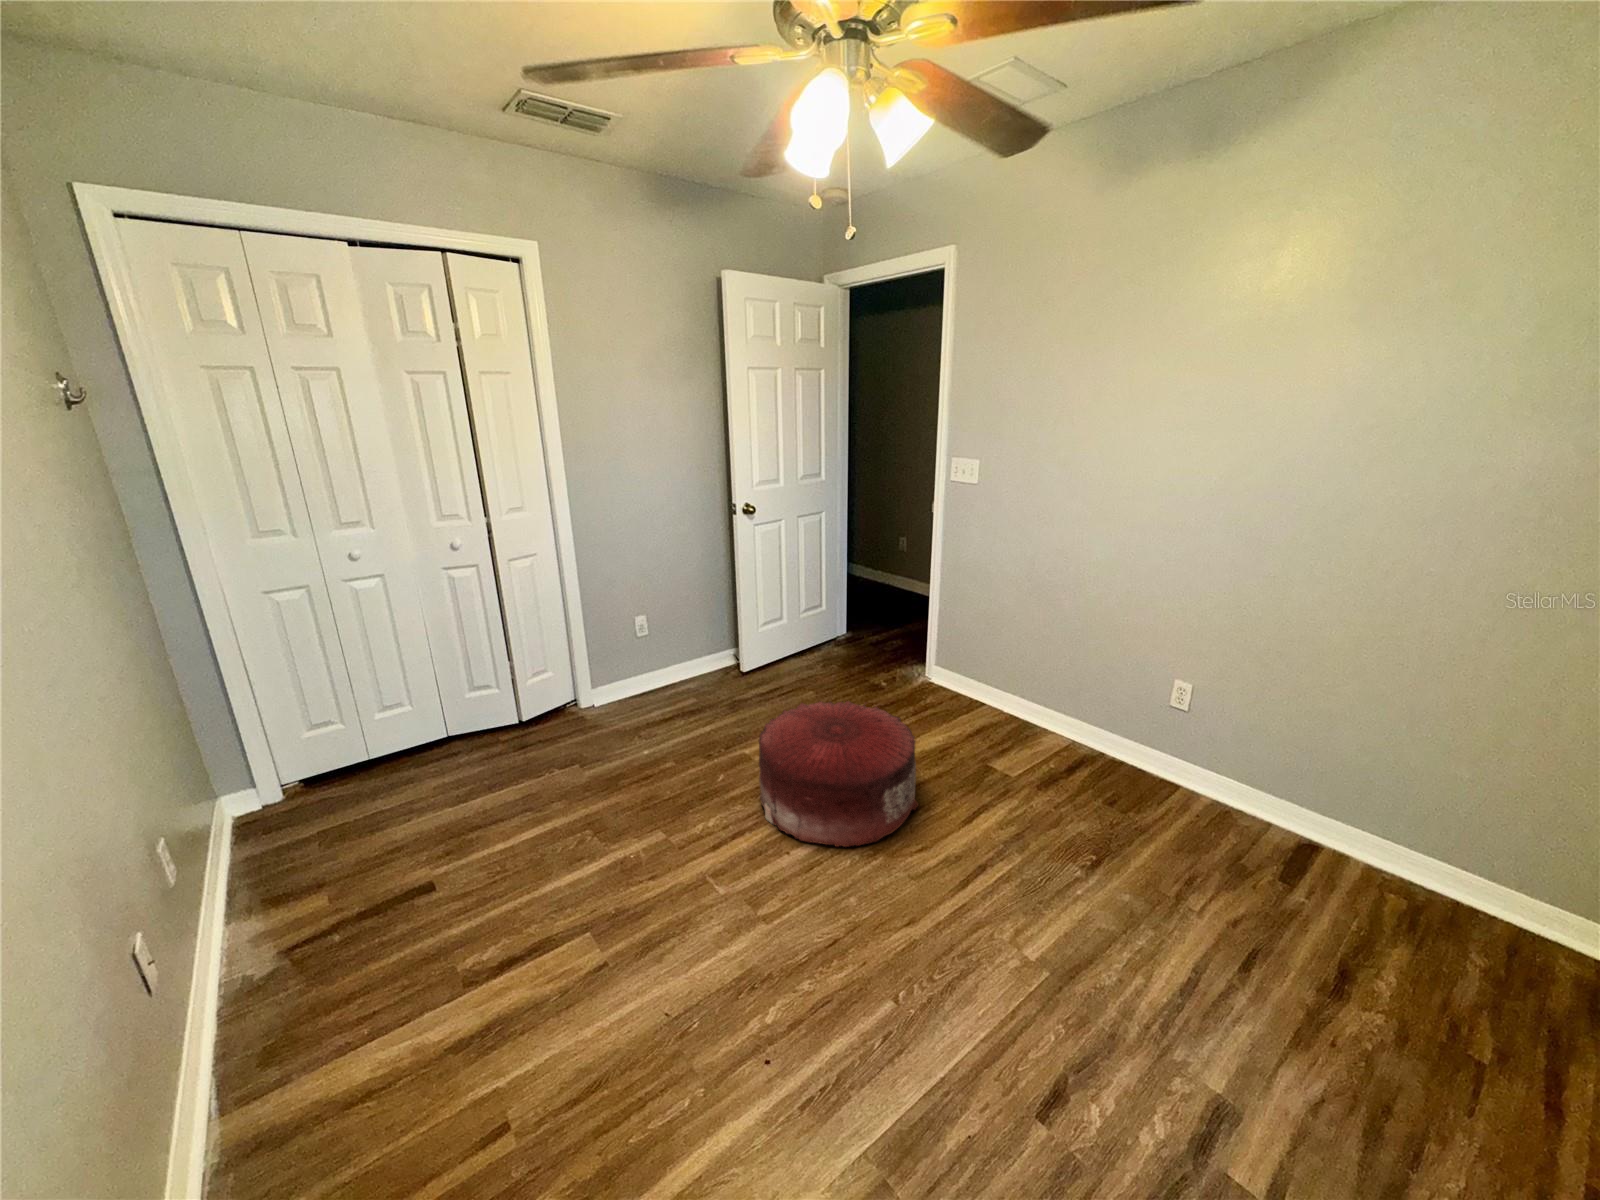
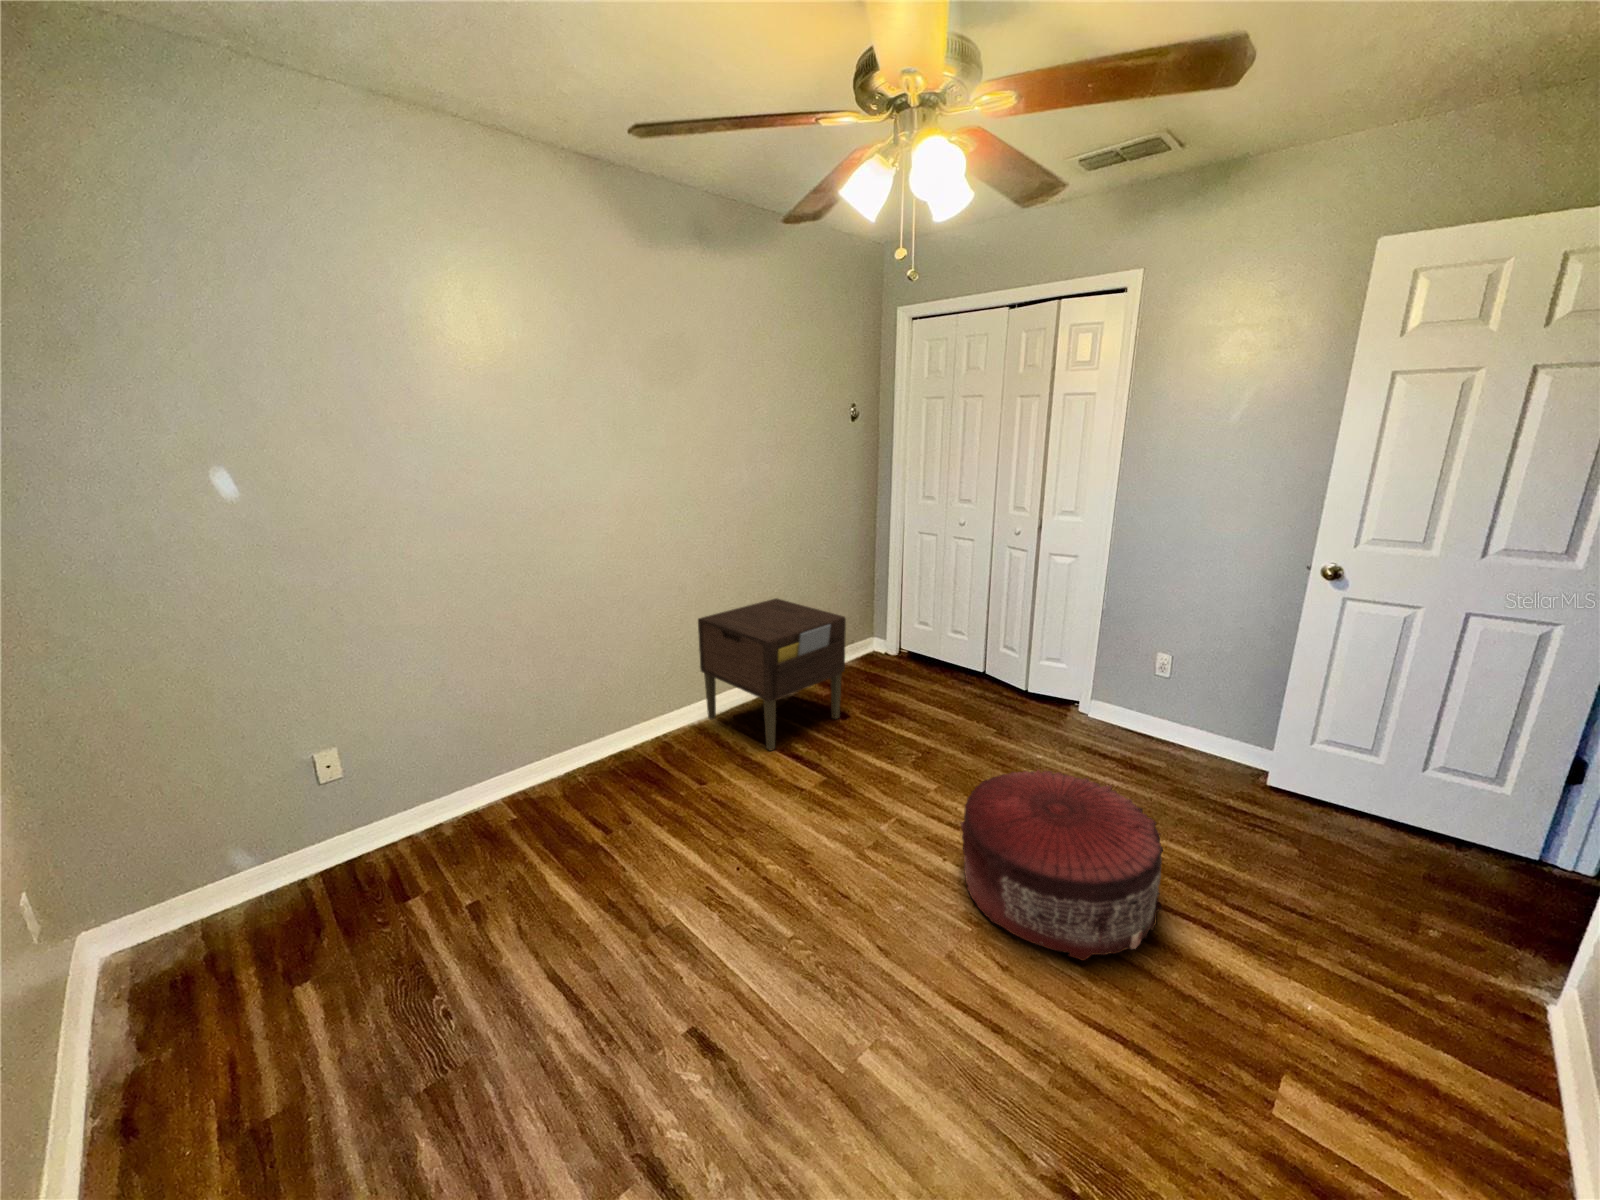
nightstand: none [106,730,460,1133] -> present [698,598,846,750]

